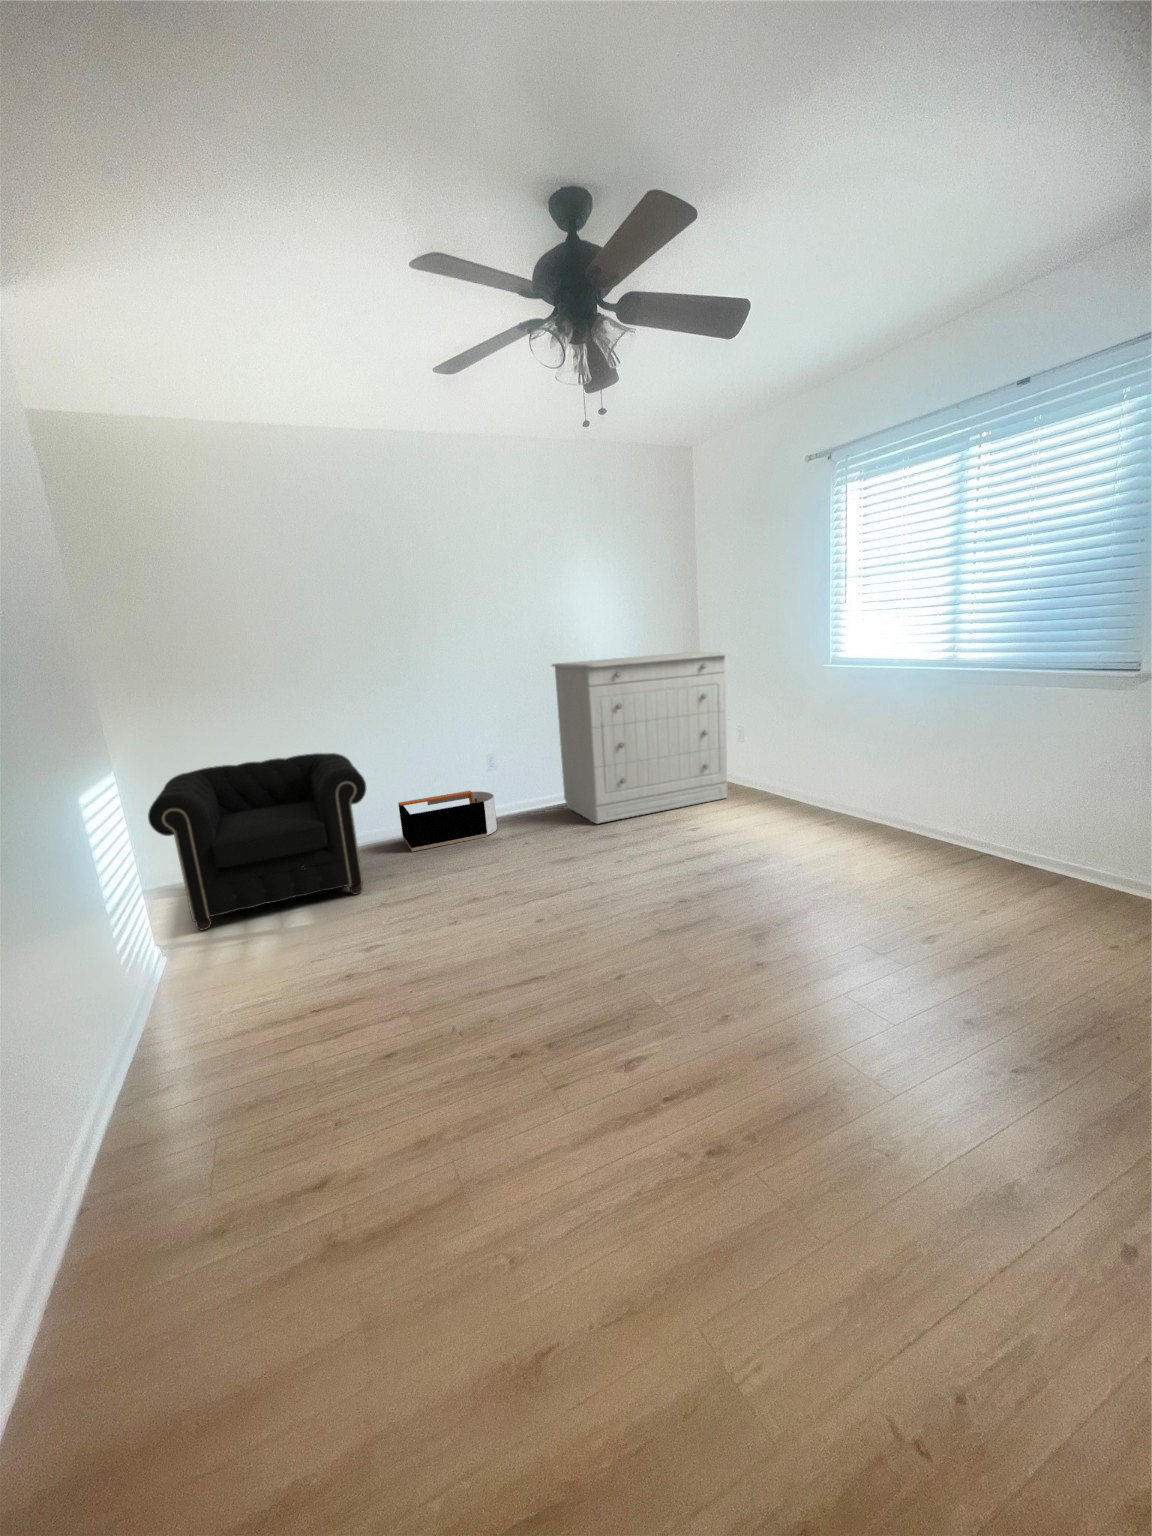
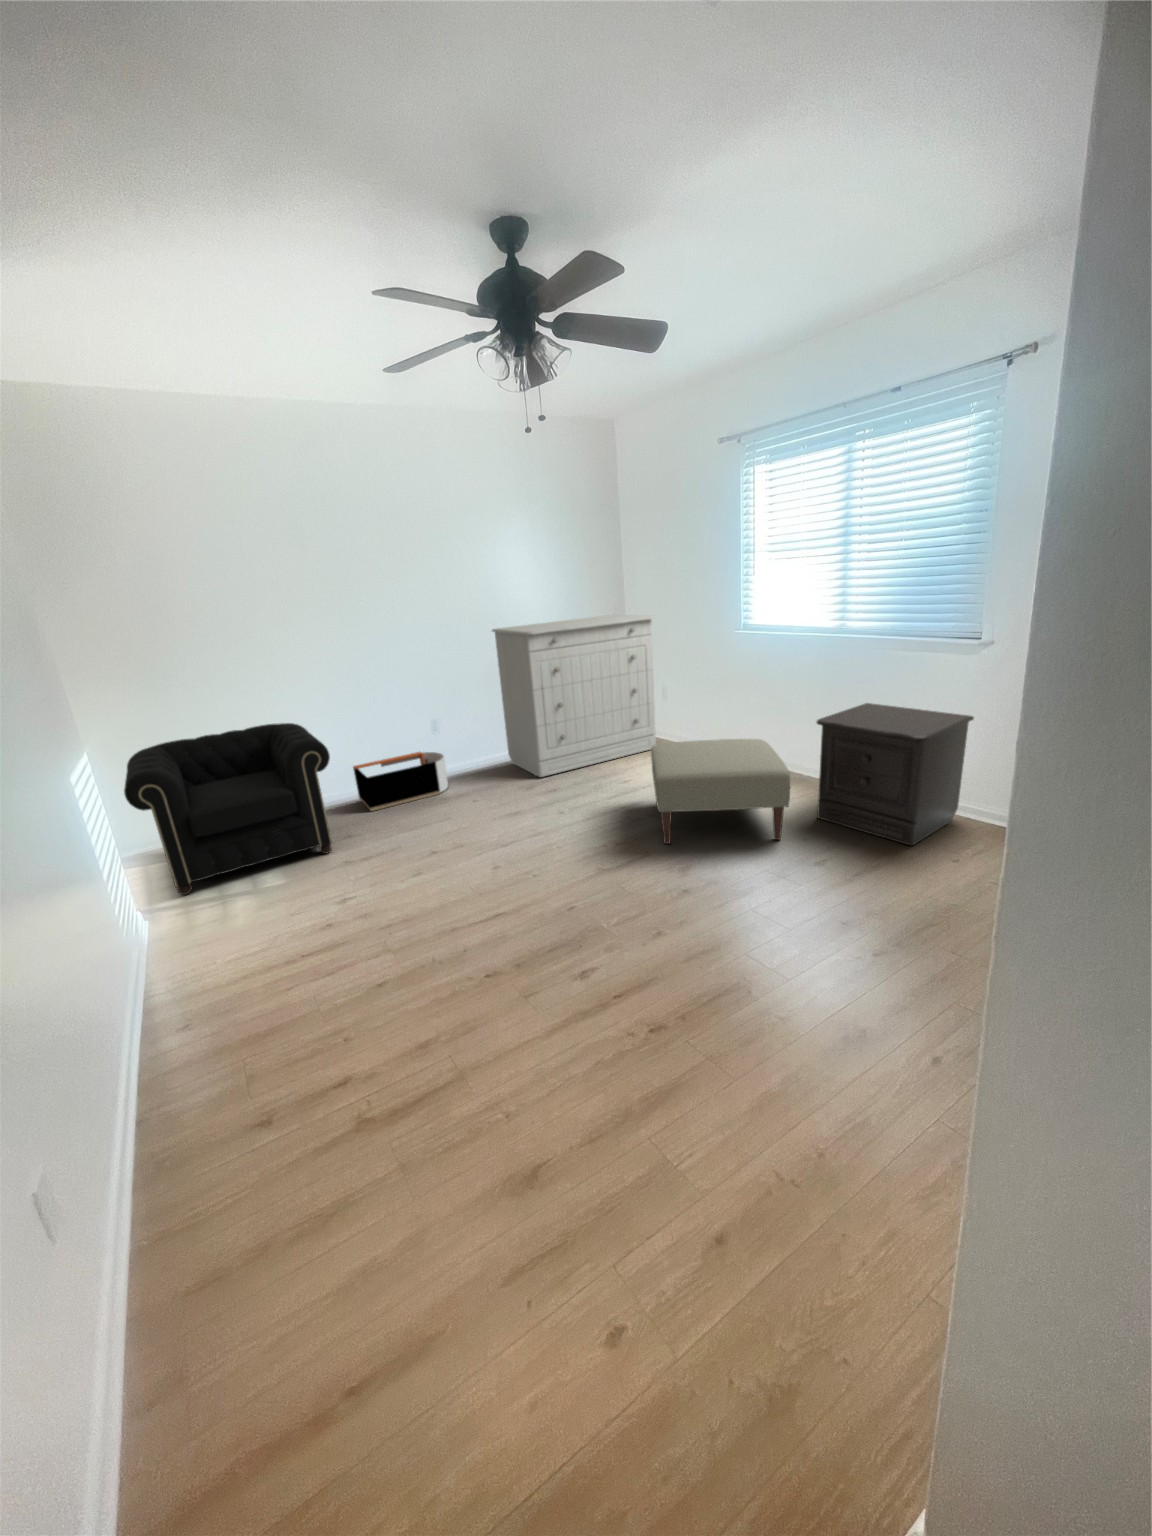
nightstand: none [924,749,1134,926] -> present [817,703,974,846]
ottoman: none [722,787,892,909] -> present [651,739,790,844]

